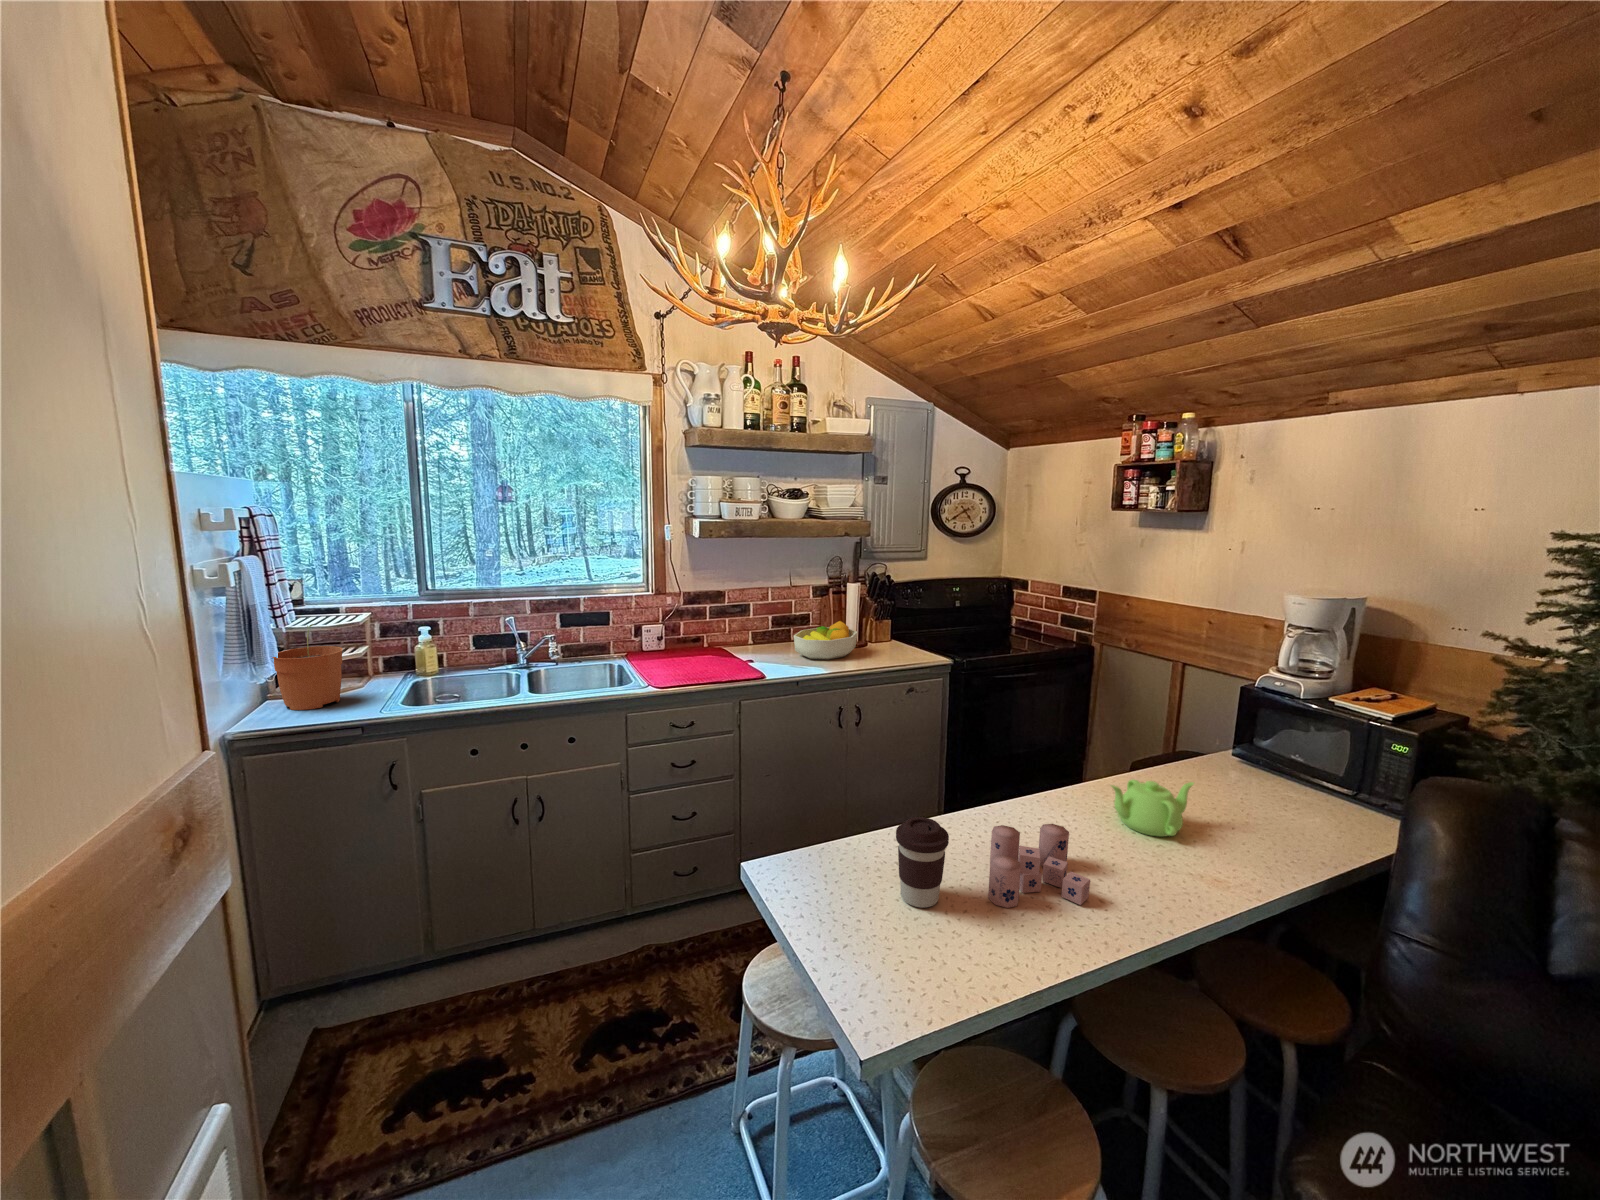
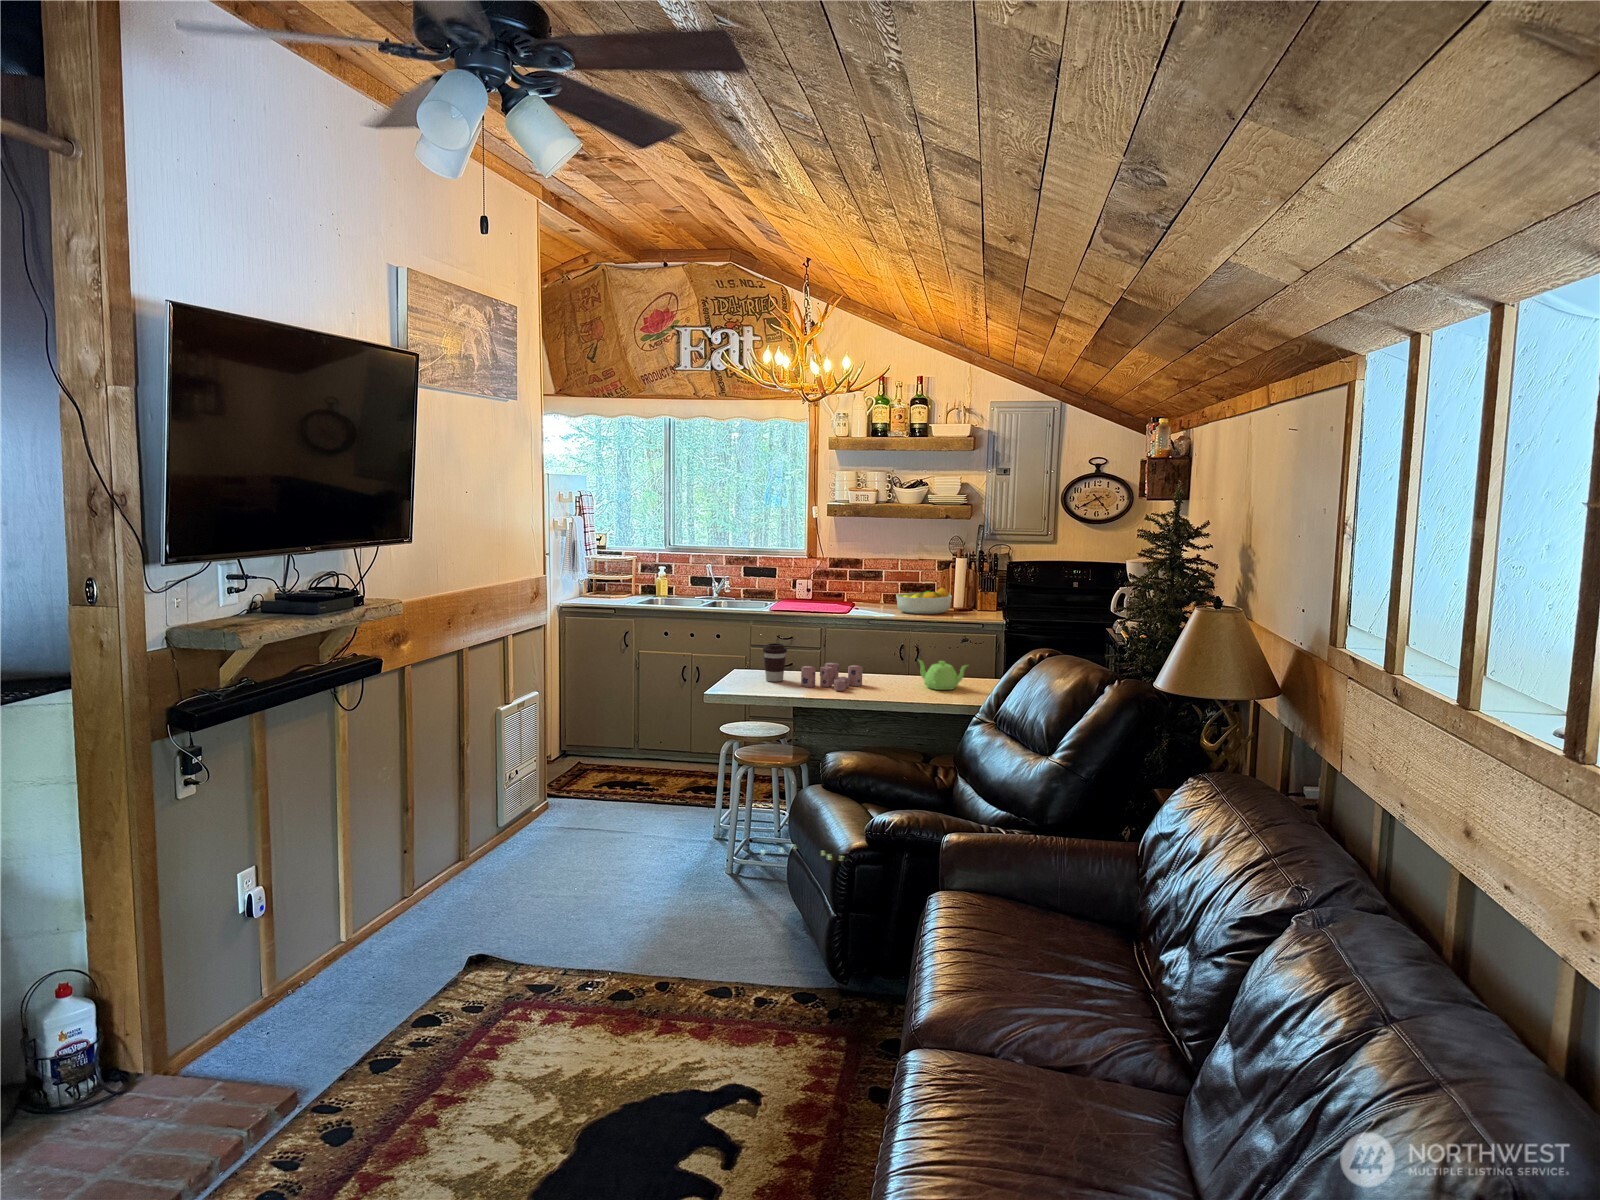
plant pot: present [272,624,343,710] -> none [582,557,614,602]

